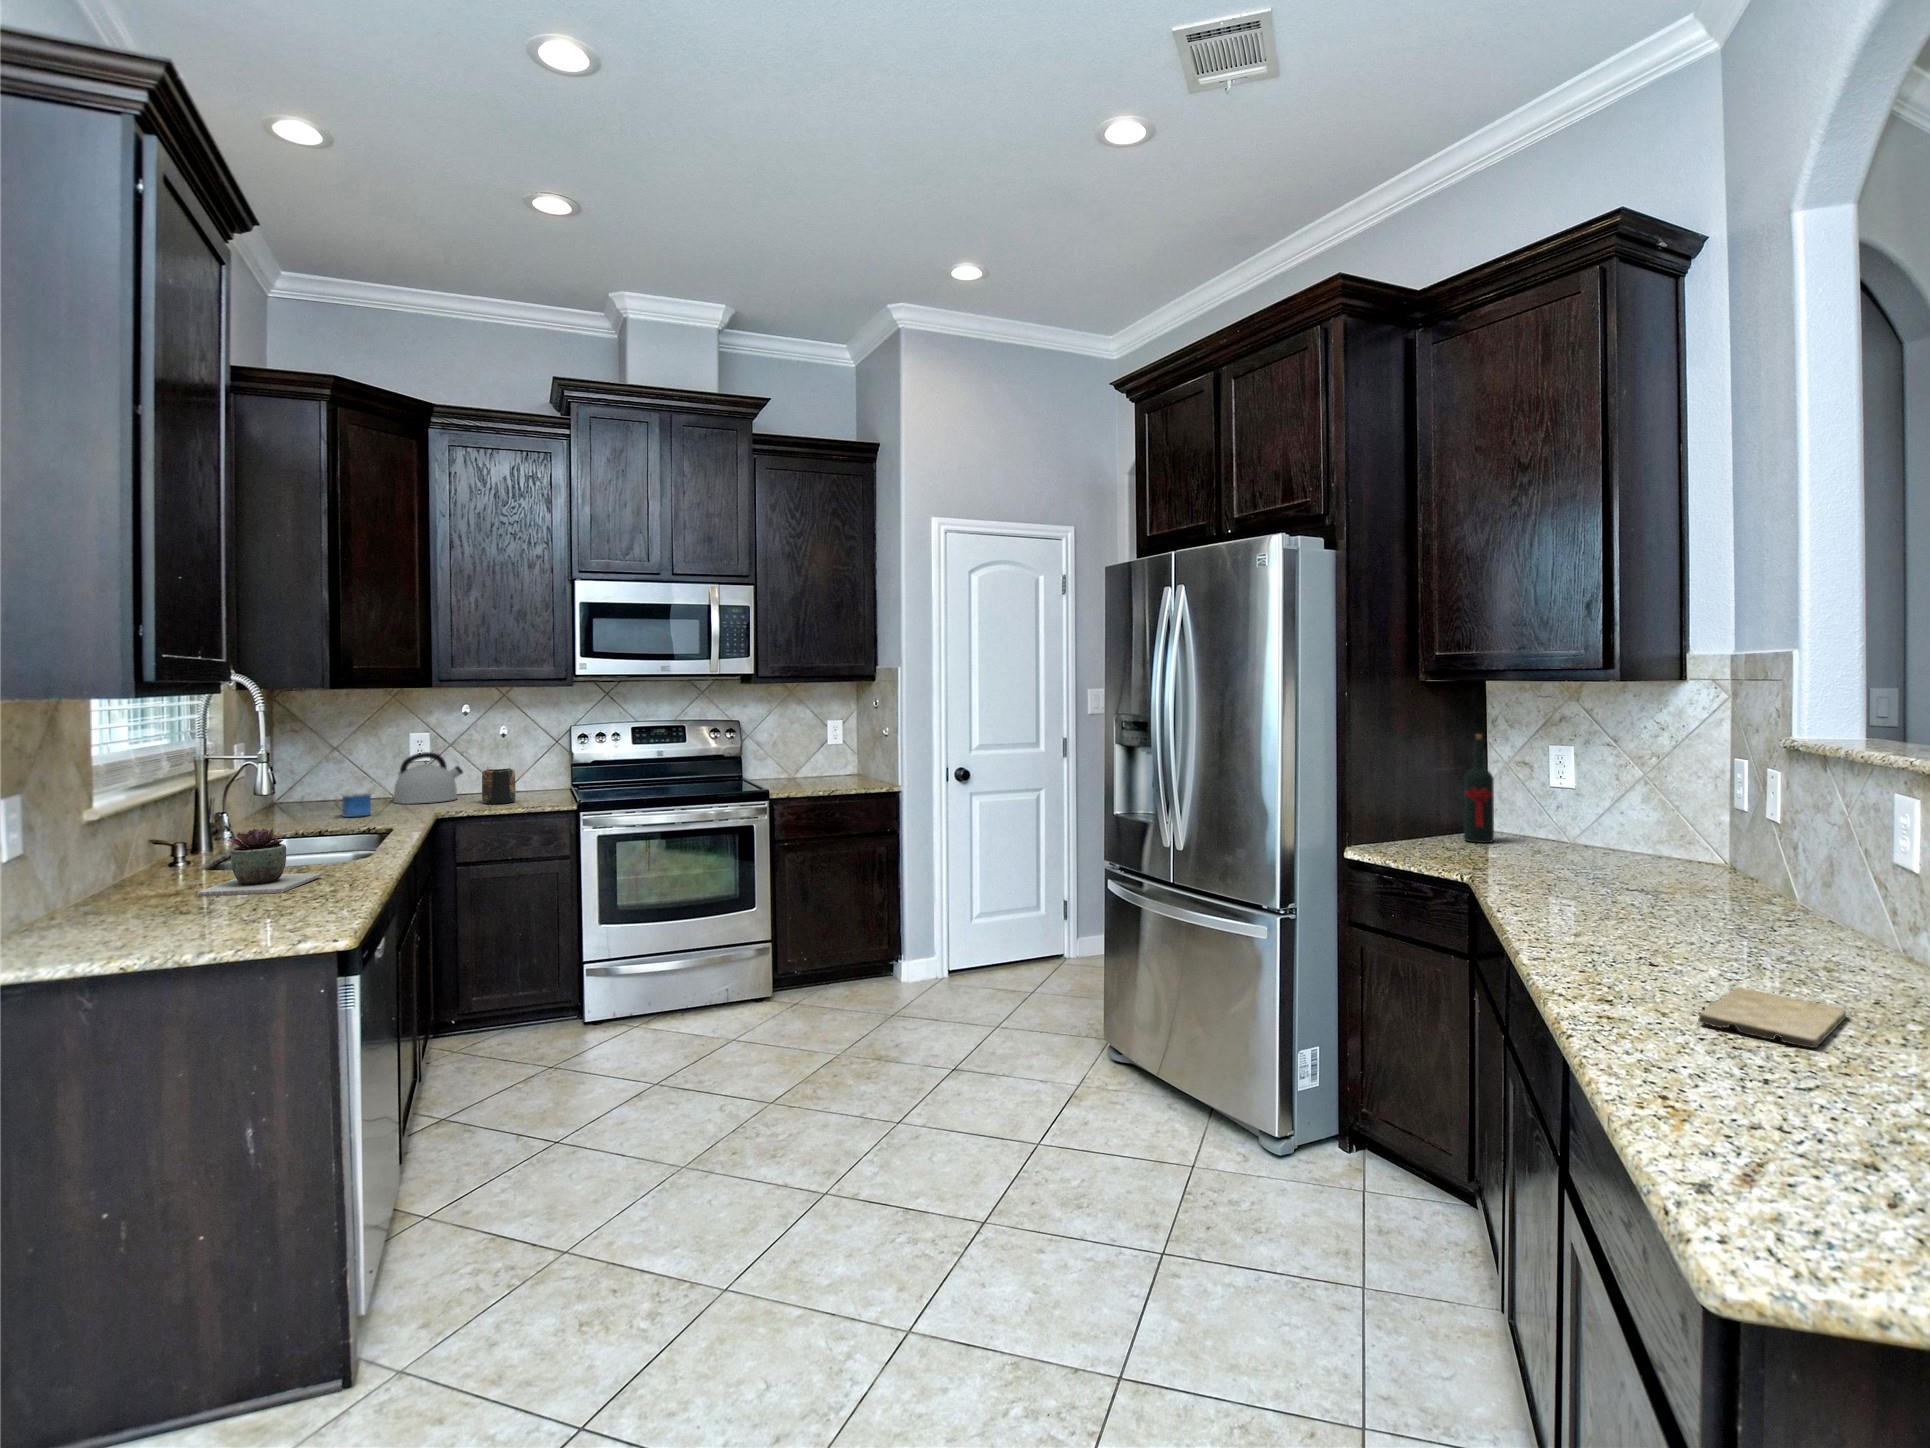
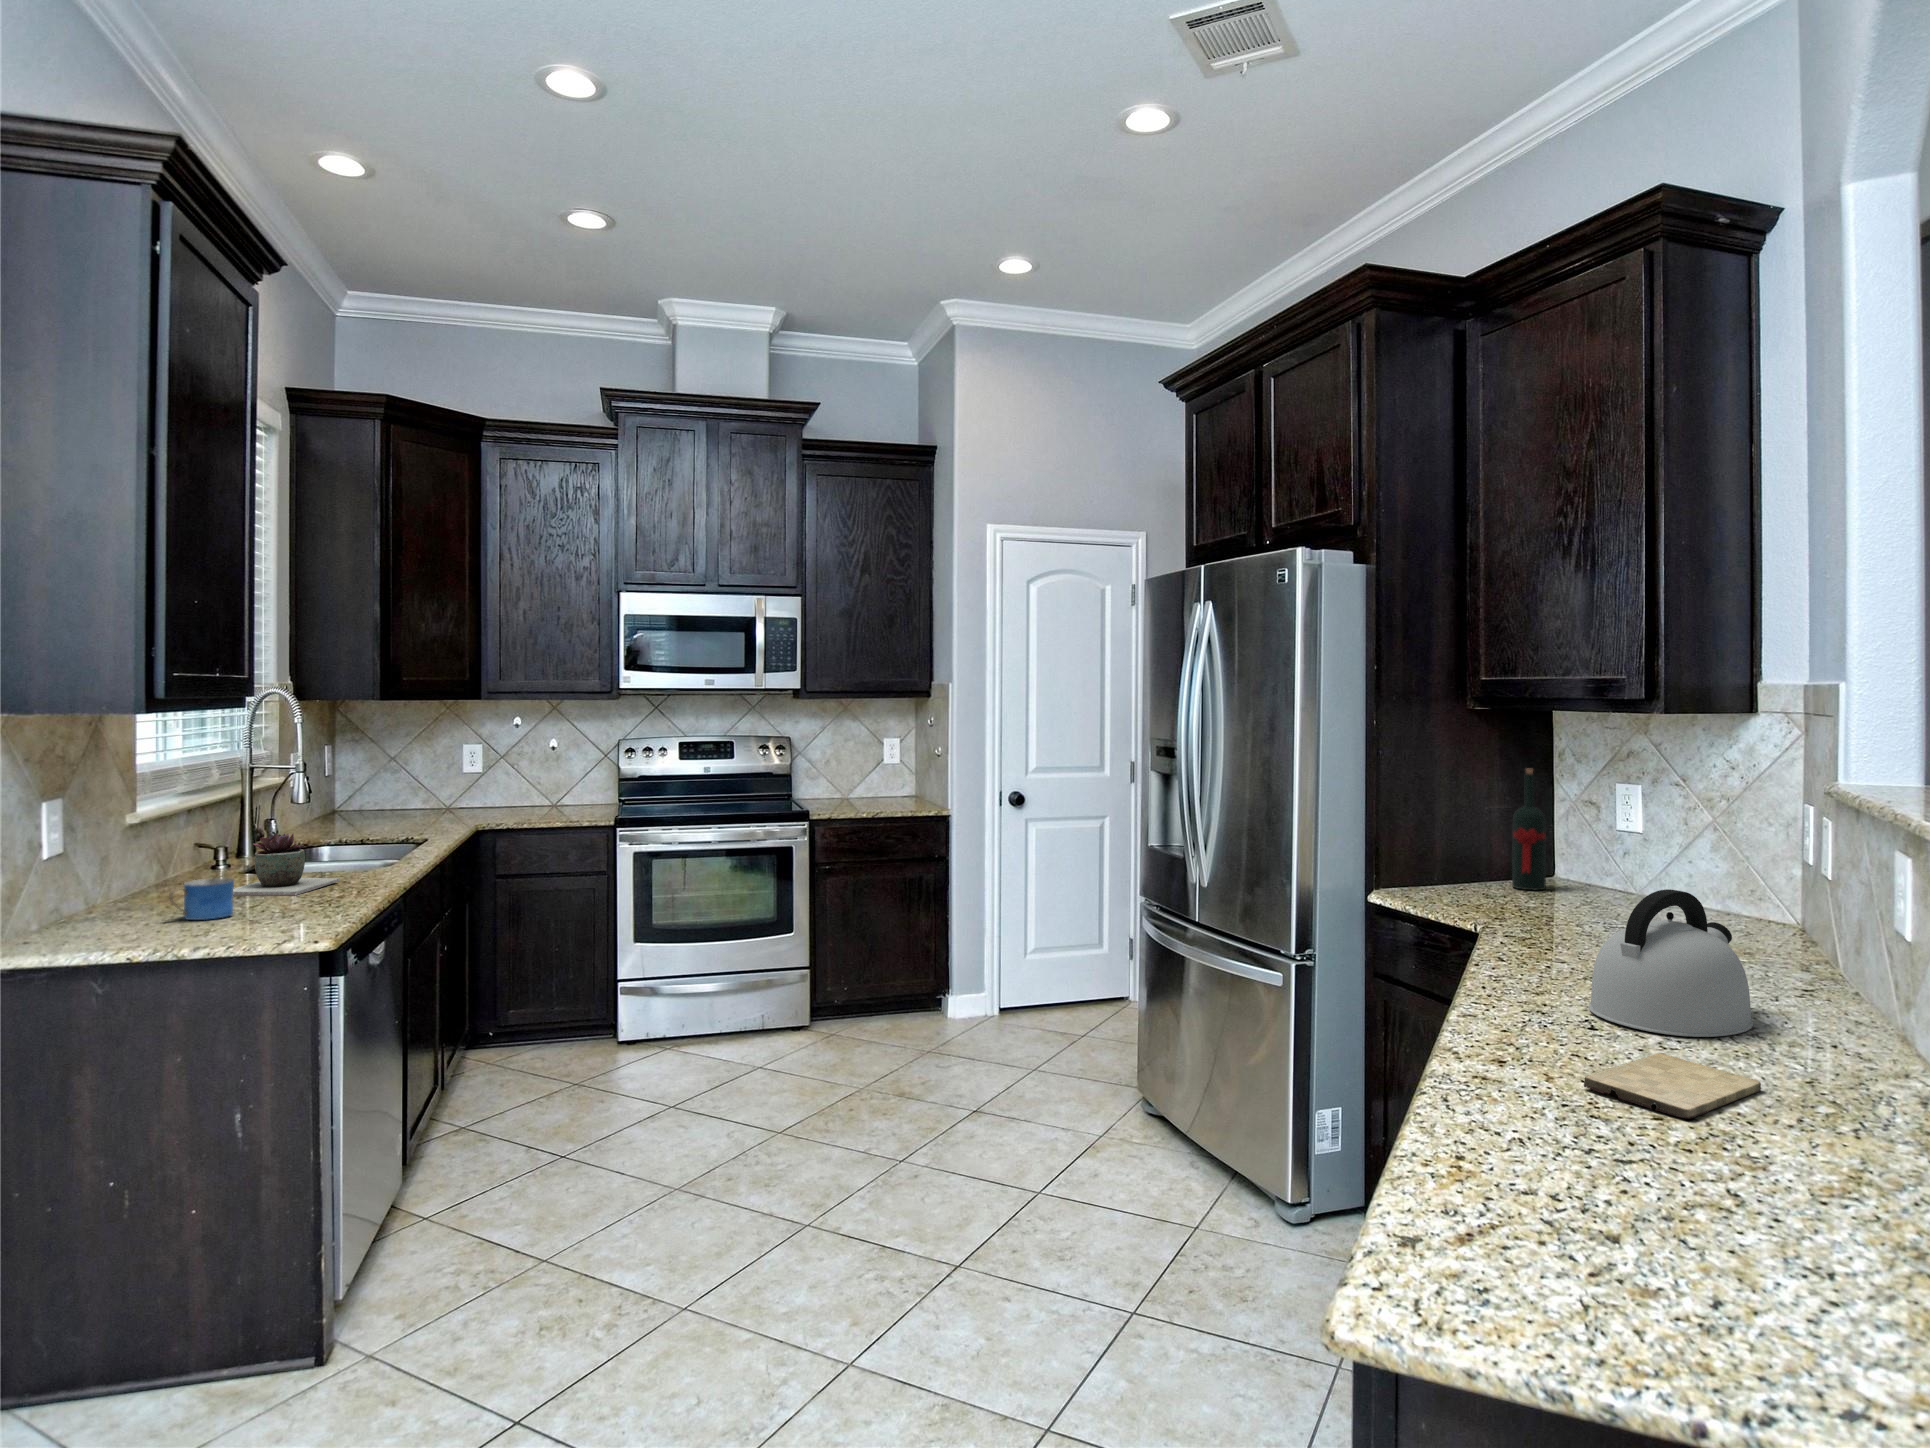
kettle: present [394,752,463,804] -> present [1588,889,1753,1037]
jar: present [482,764,516,804] -> none [527,777,560,817]
mug: present [335,793,371,817] -> present [169,878,234,920]

